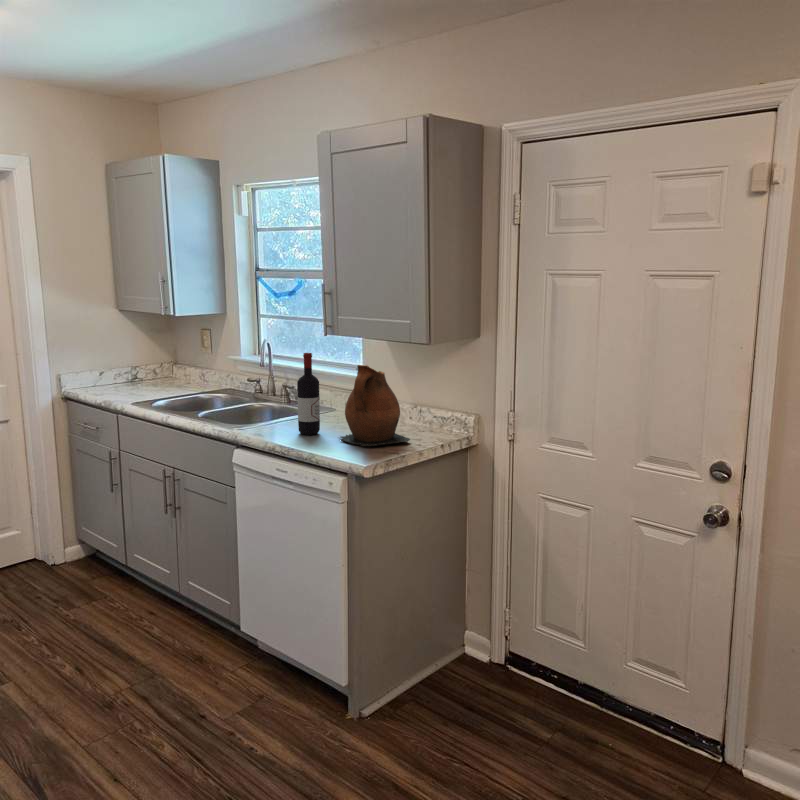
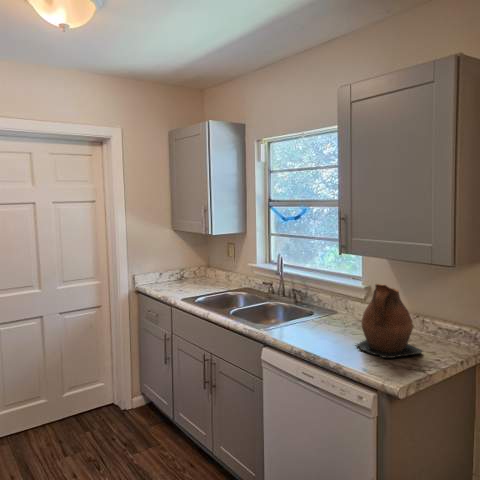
wine bottle: present [297,353,320,435] -> none [317,270,336,340]

